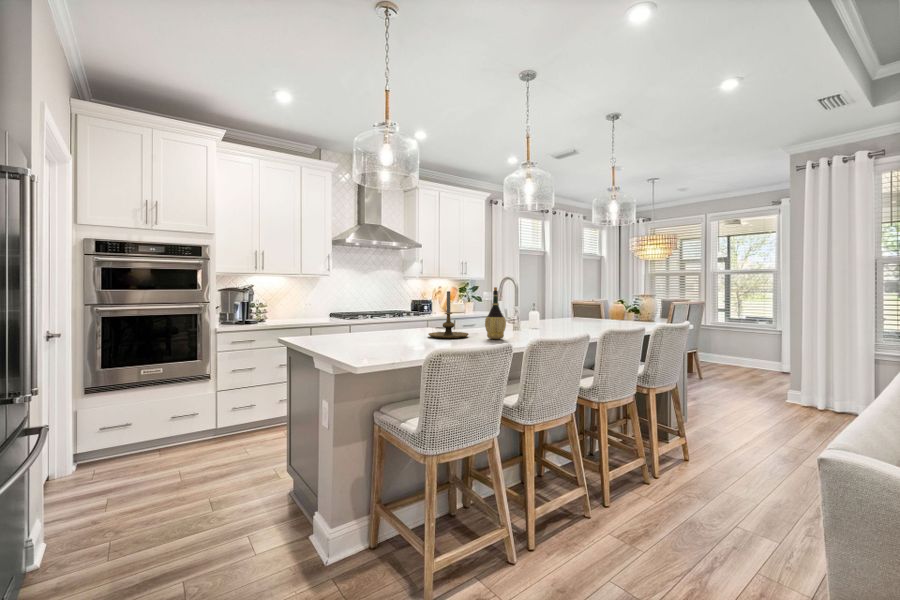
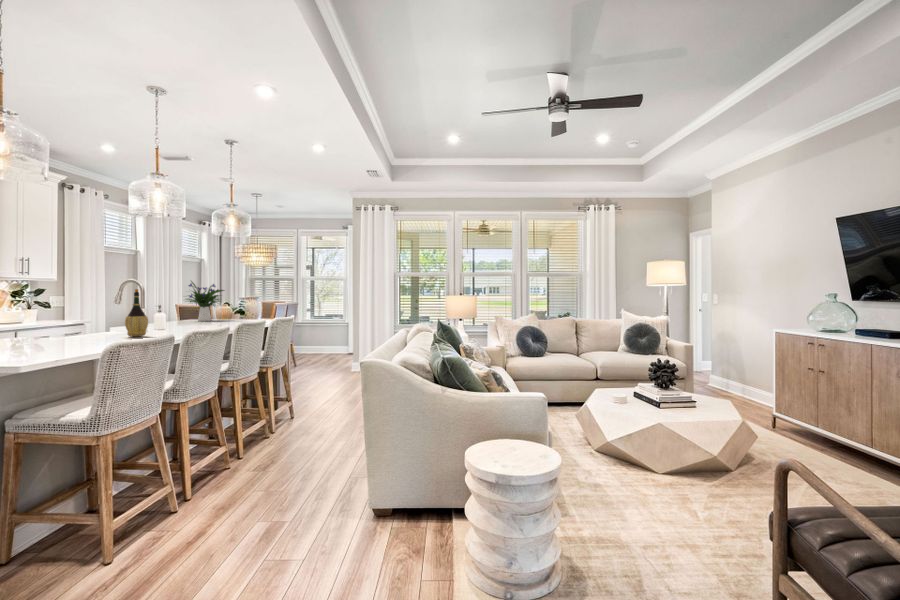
flower arrangement: none [565,277,608,322] -> present [186,281,224,321]
candle holder: present [428,291,469,338] -> none [49,292,103,340]

